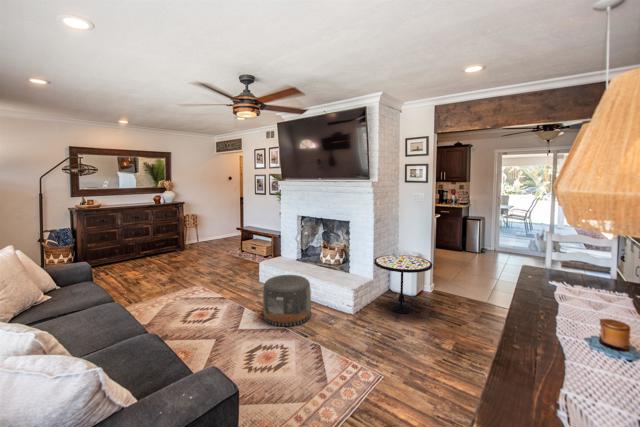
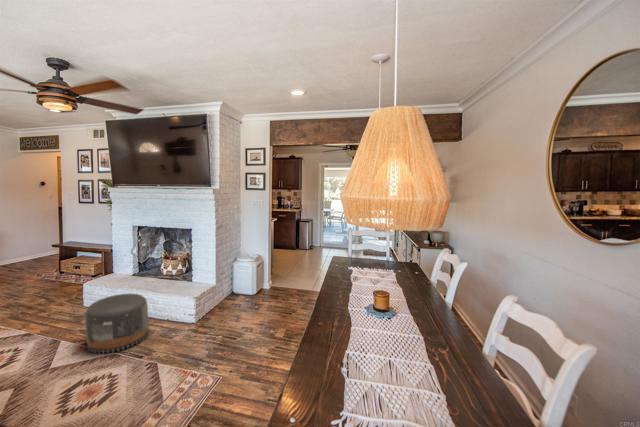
side table: present [374,255,432,314] -> none [216,260,268,313]

